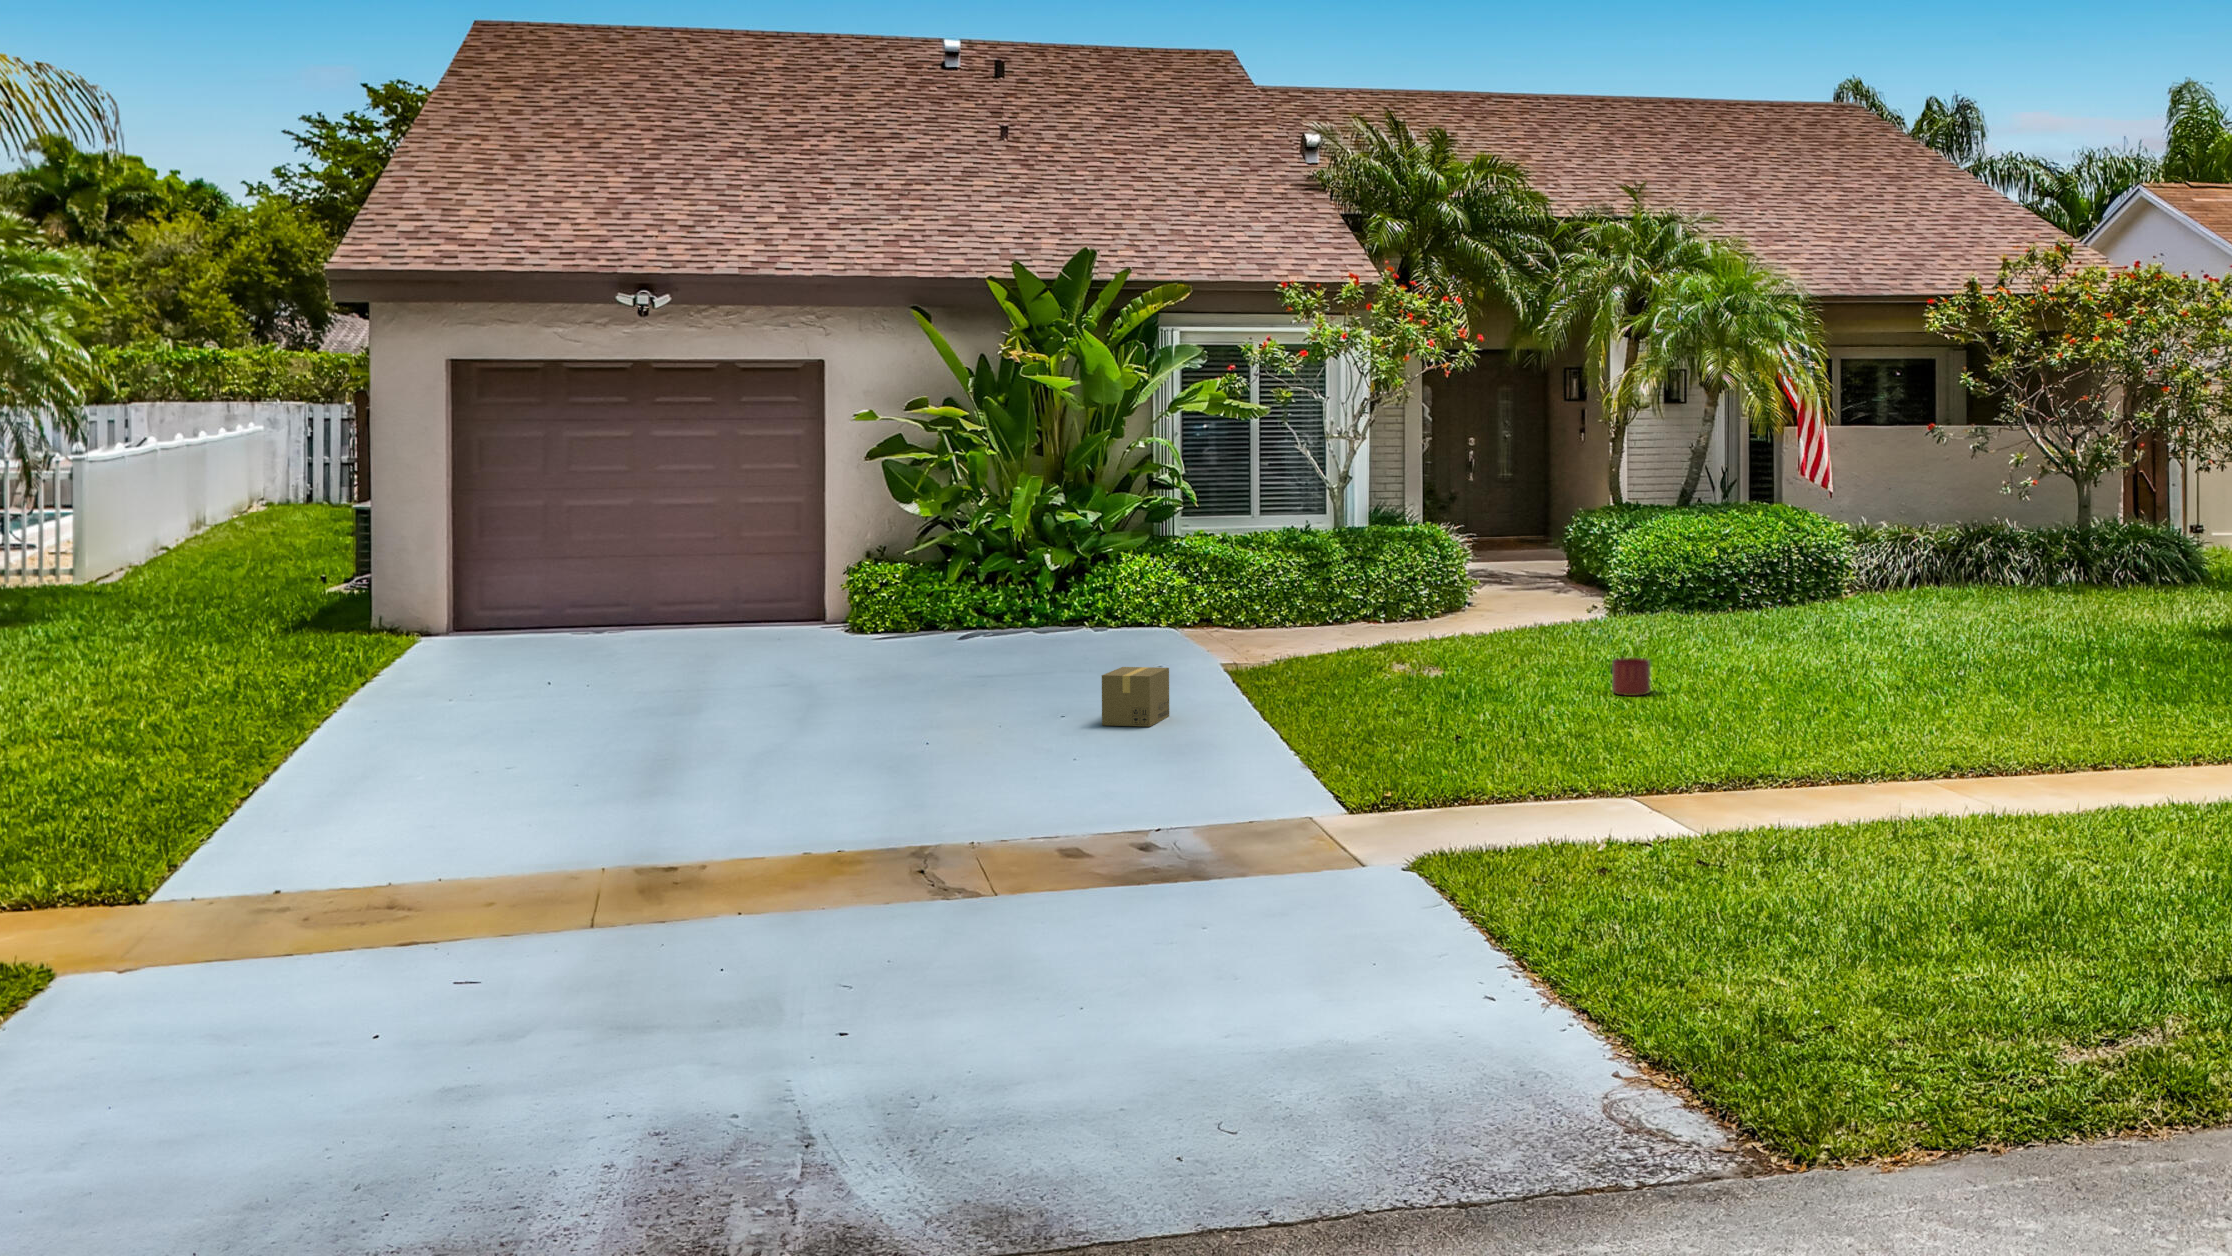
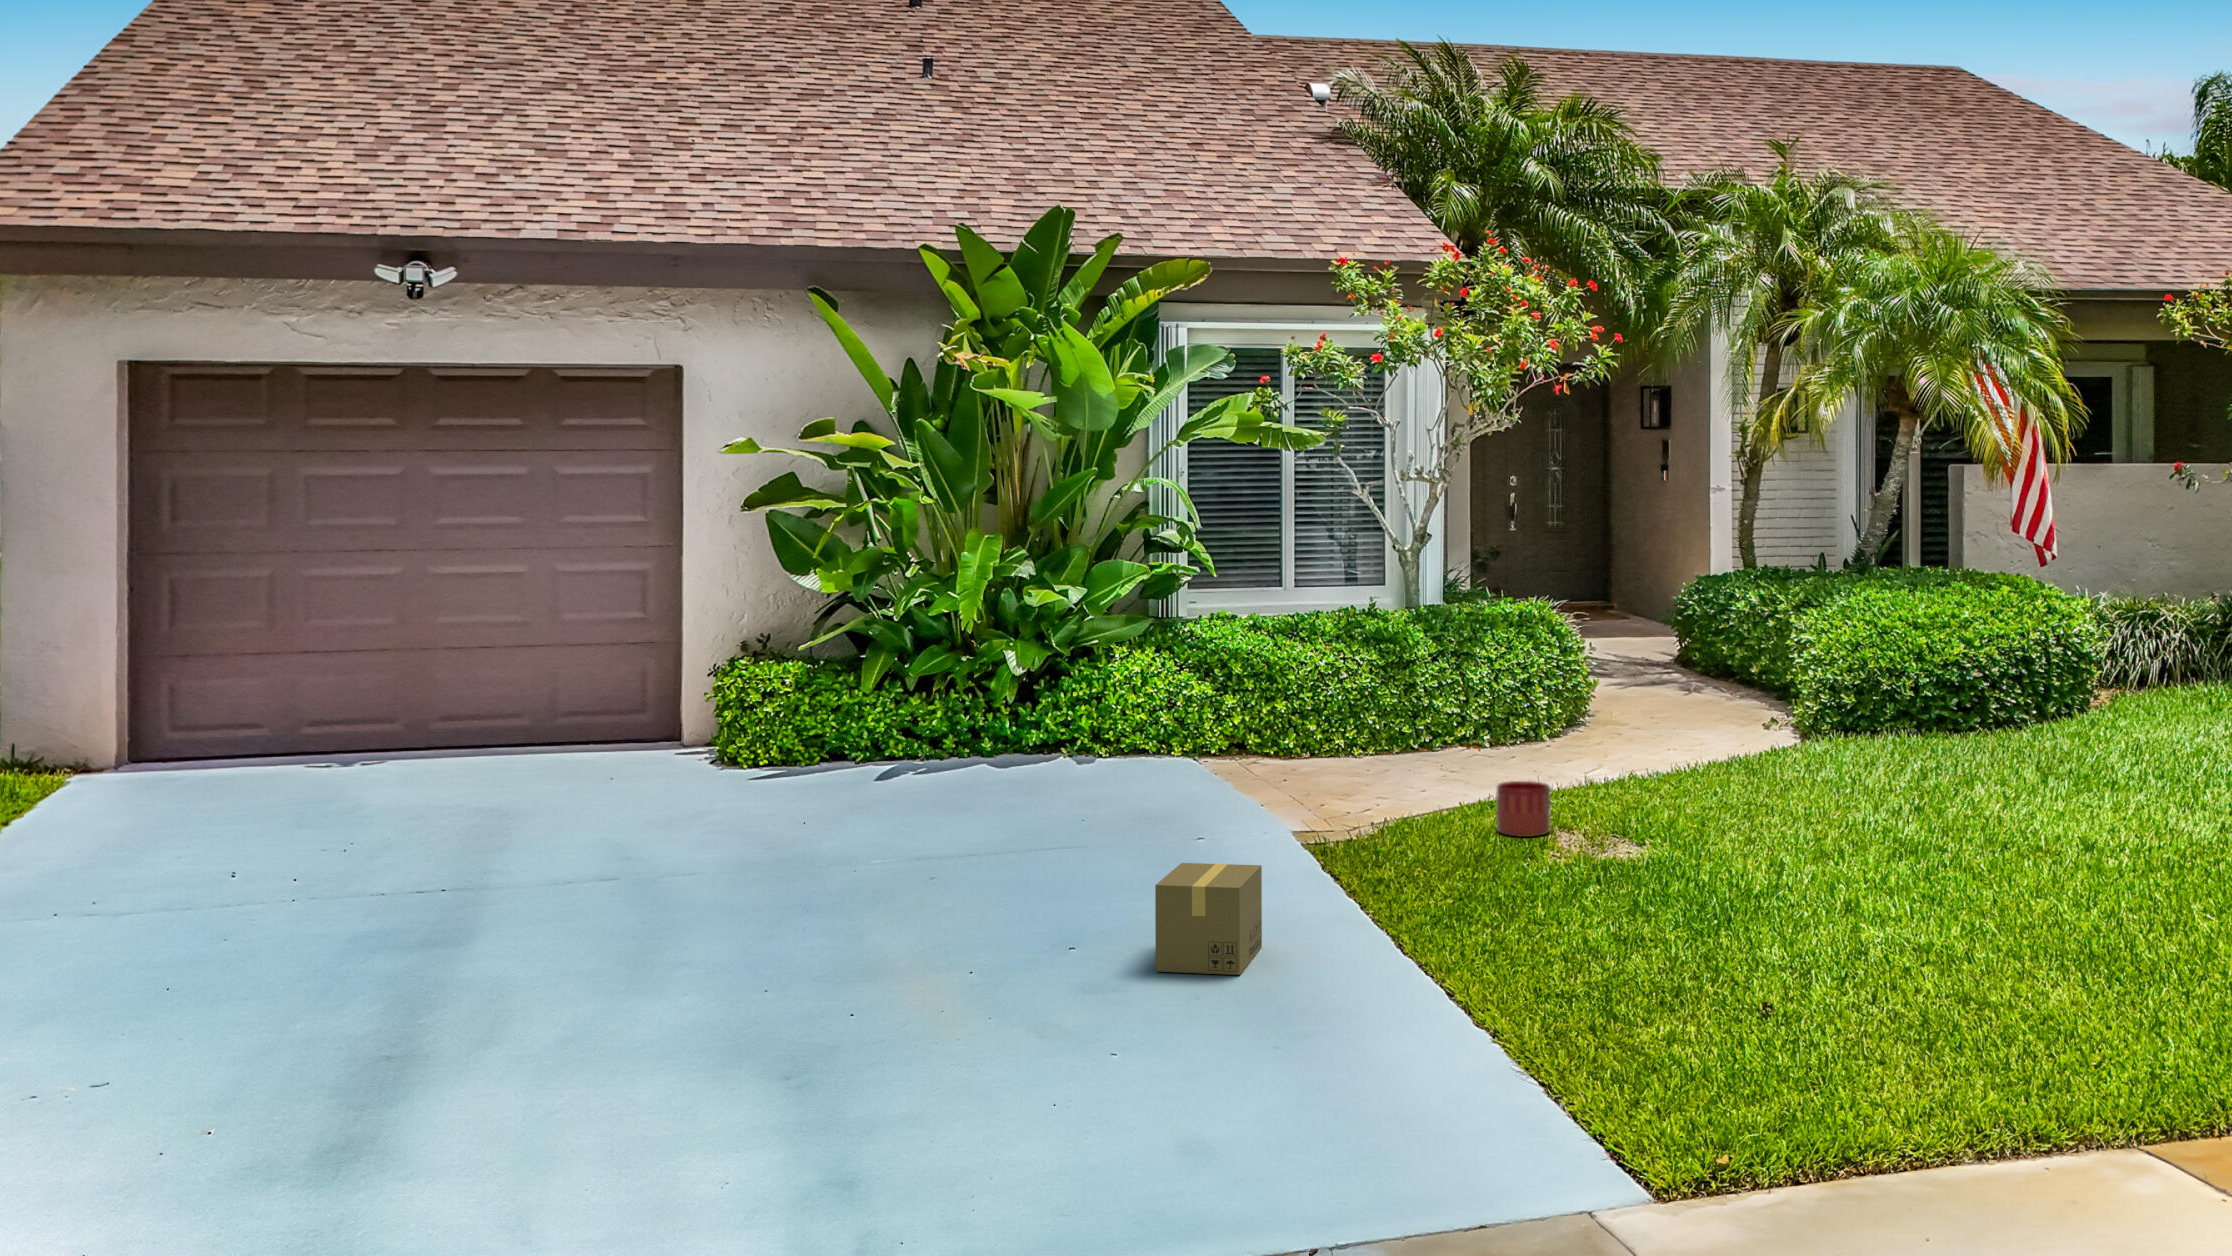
planter: present [1612,658,1650,696] -> present [1497,781,1550,837]

